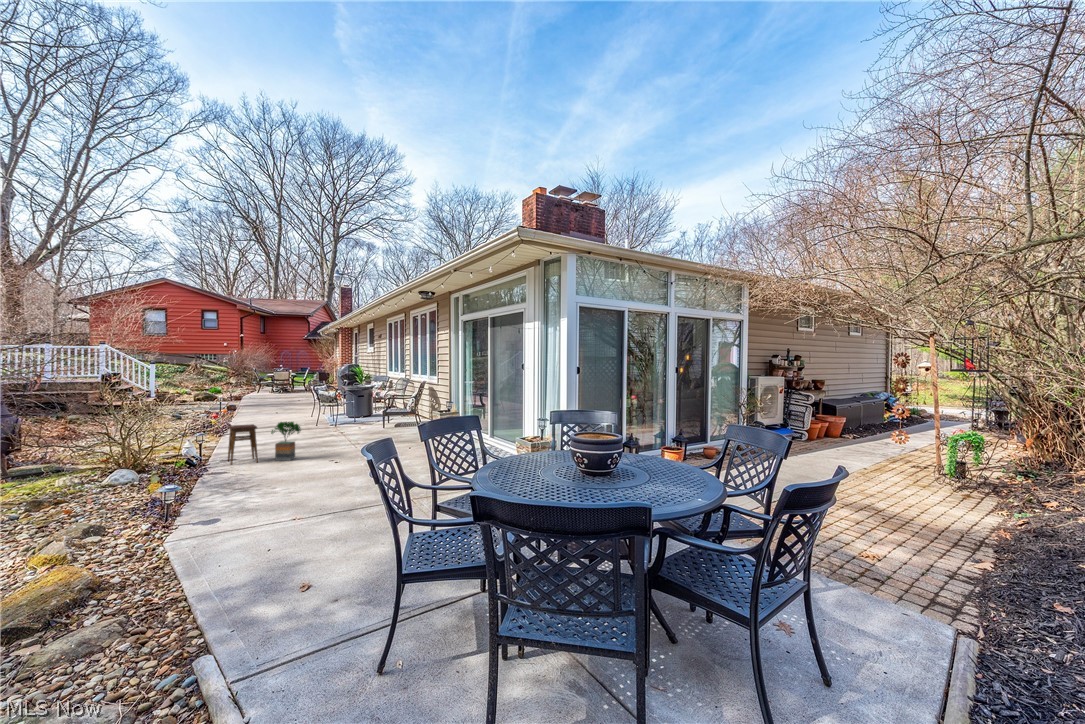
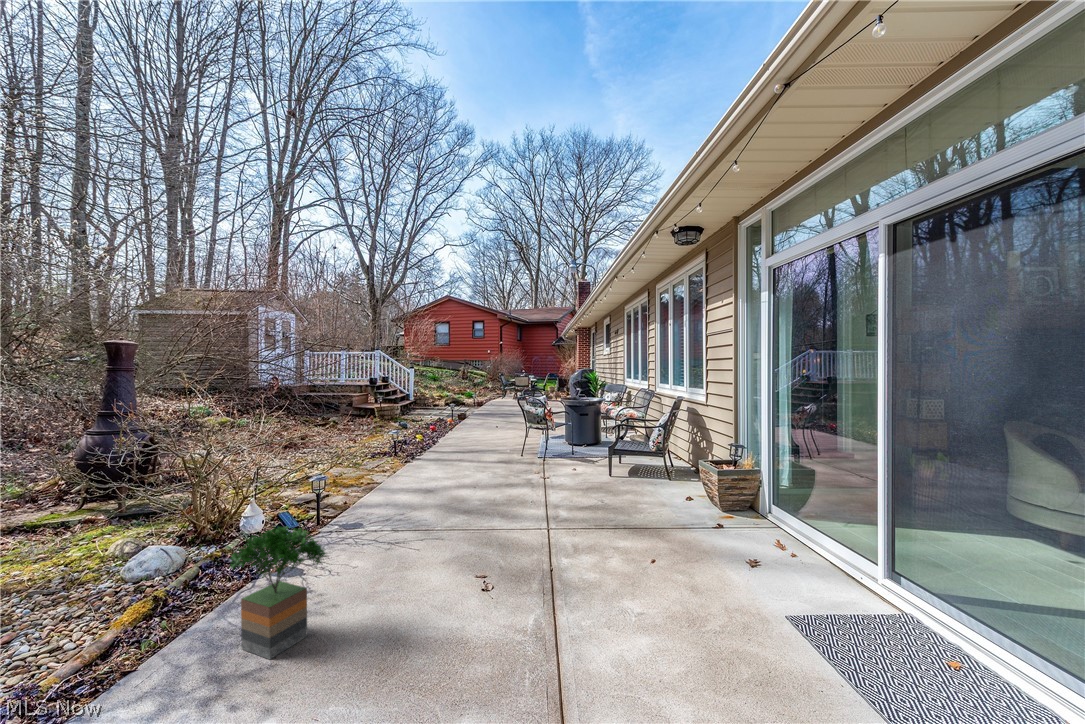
stool: present [228,424,258,465] -> none [117,524,231,657]

